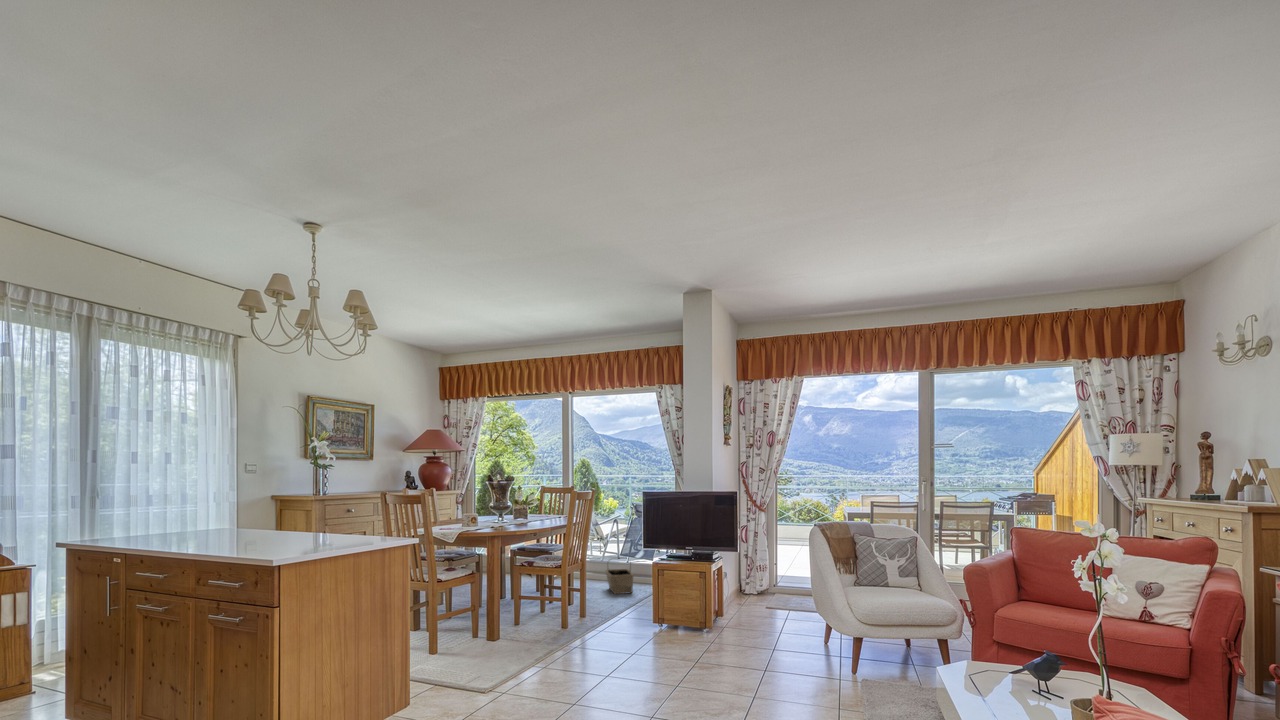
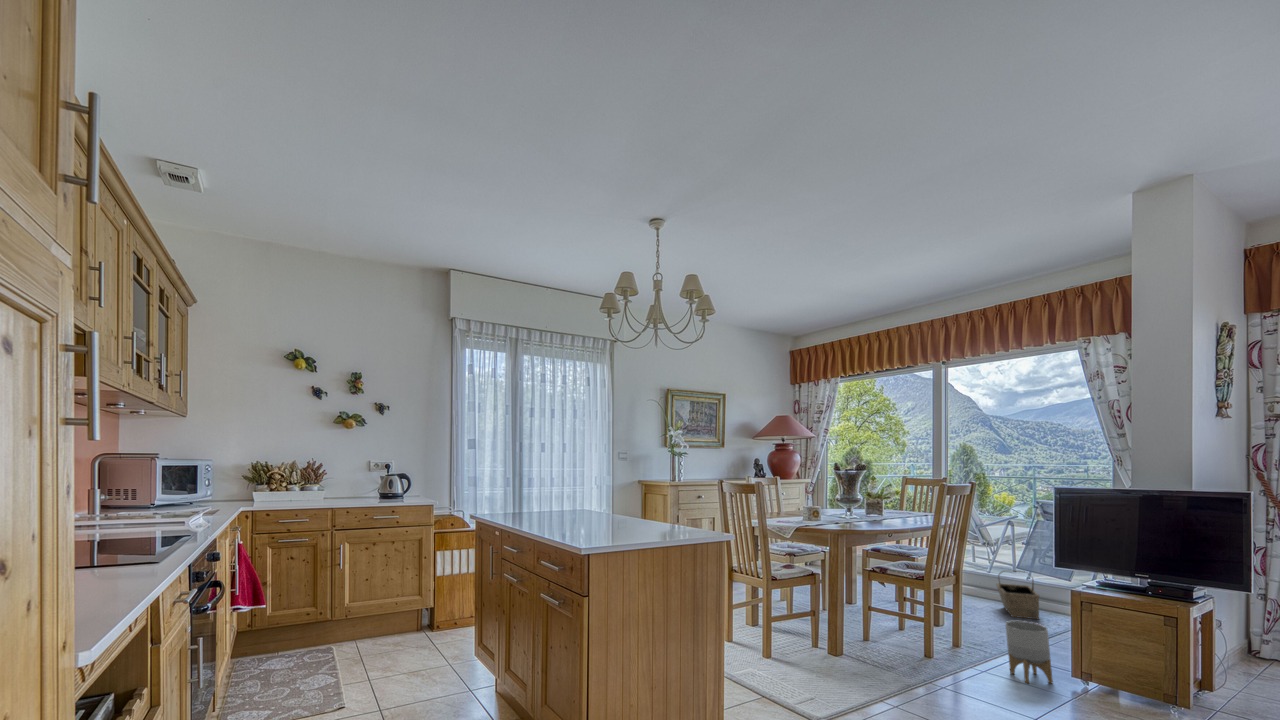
planter: none [610,590,636,634] -> present [1006,621,1053,683]

